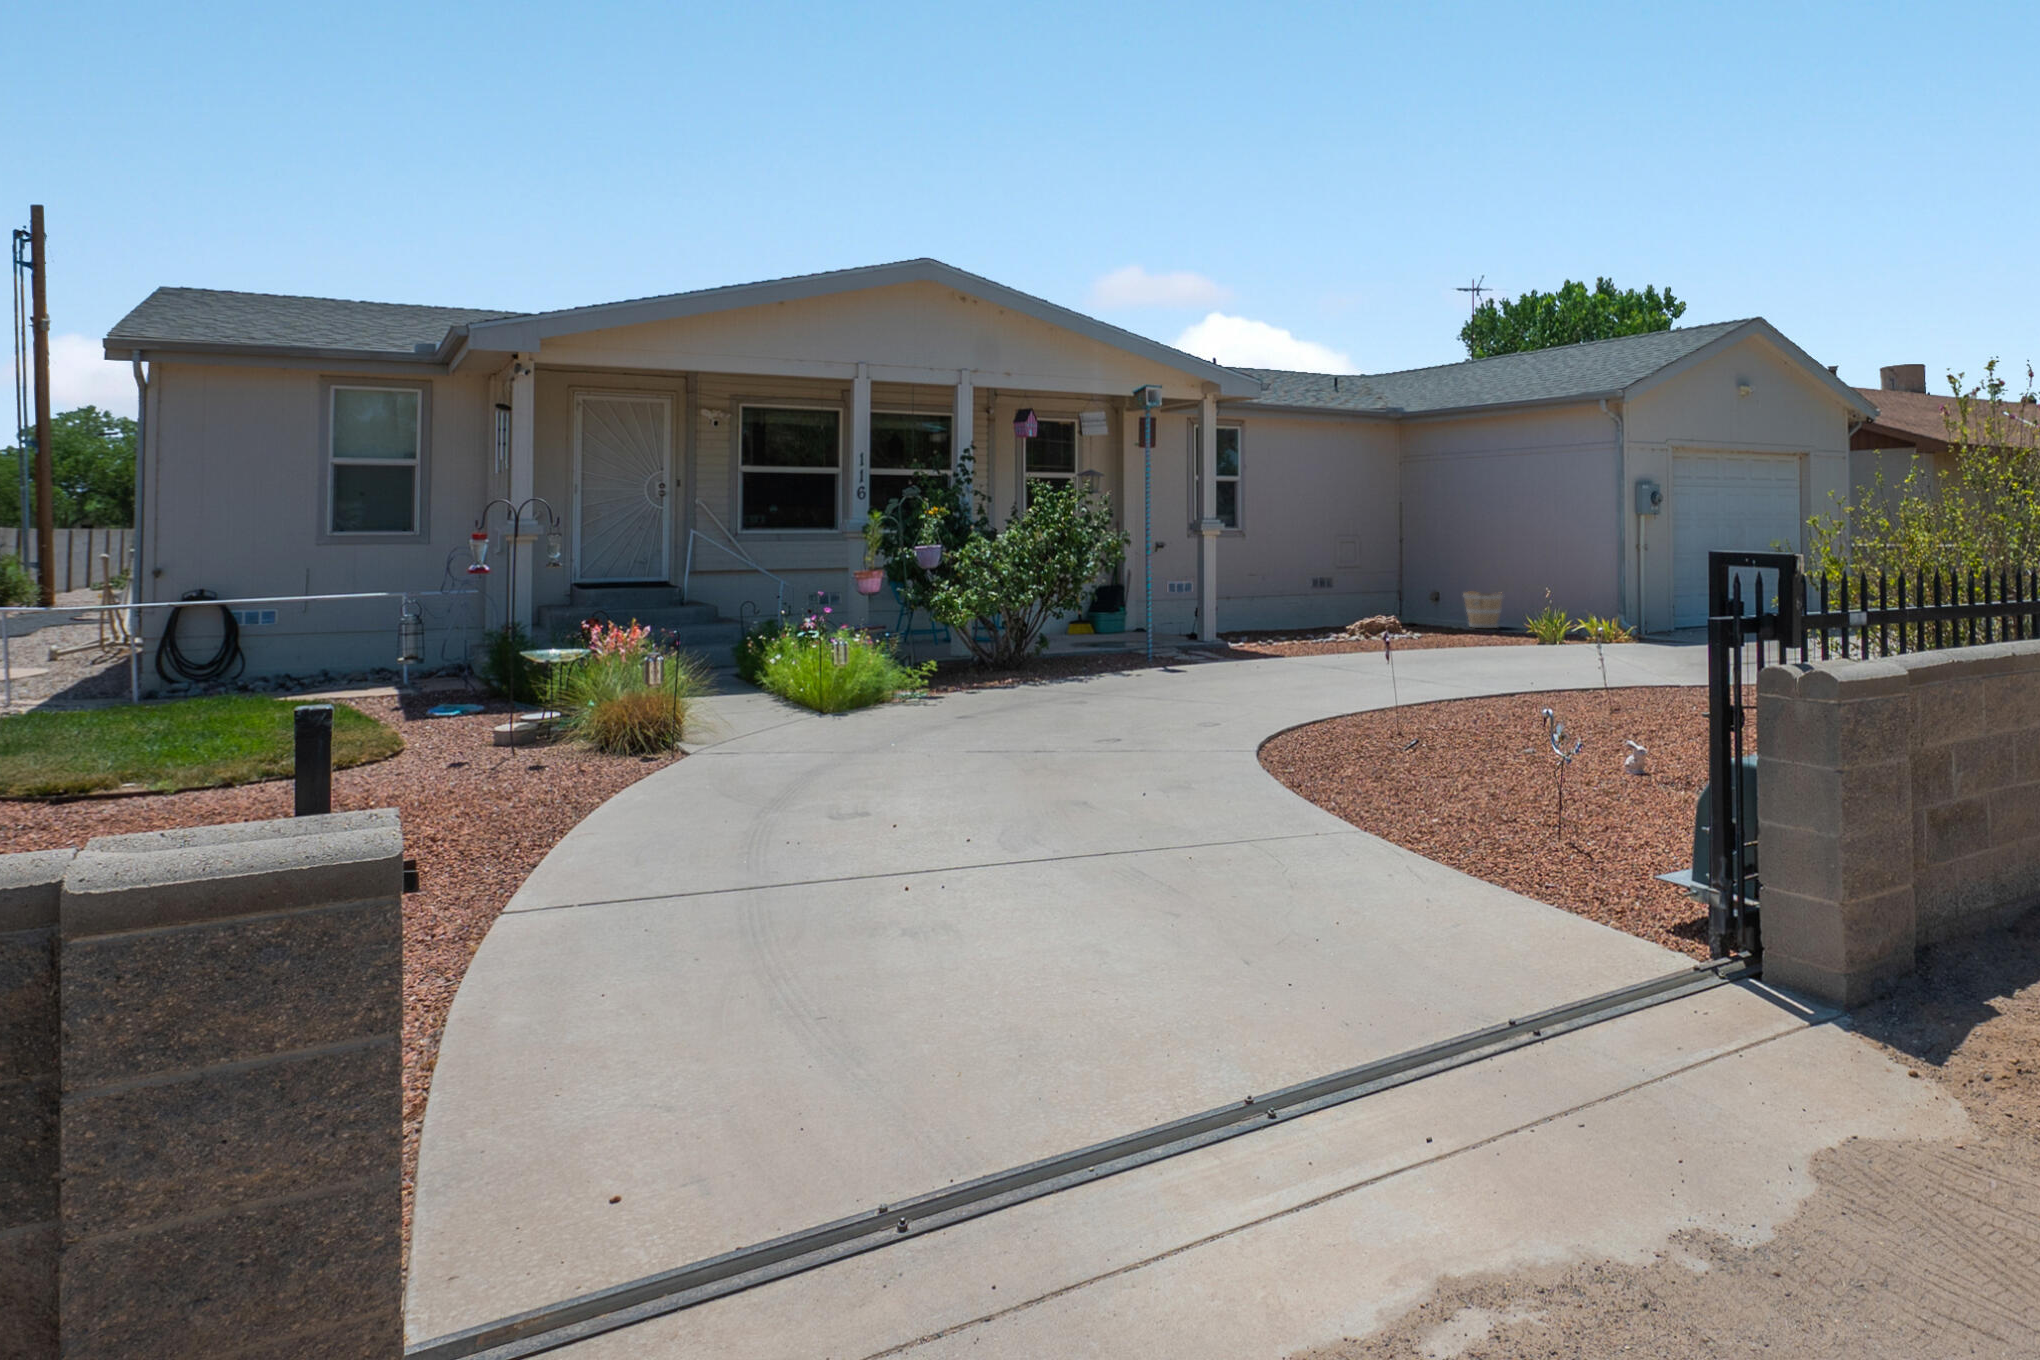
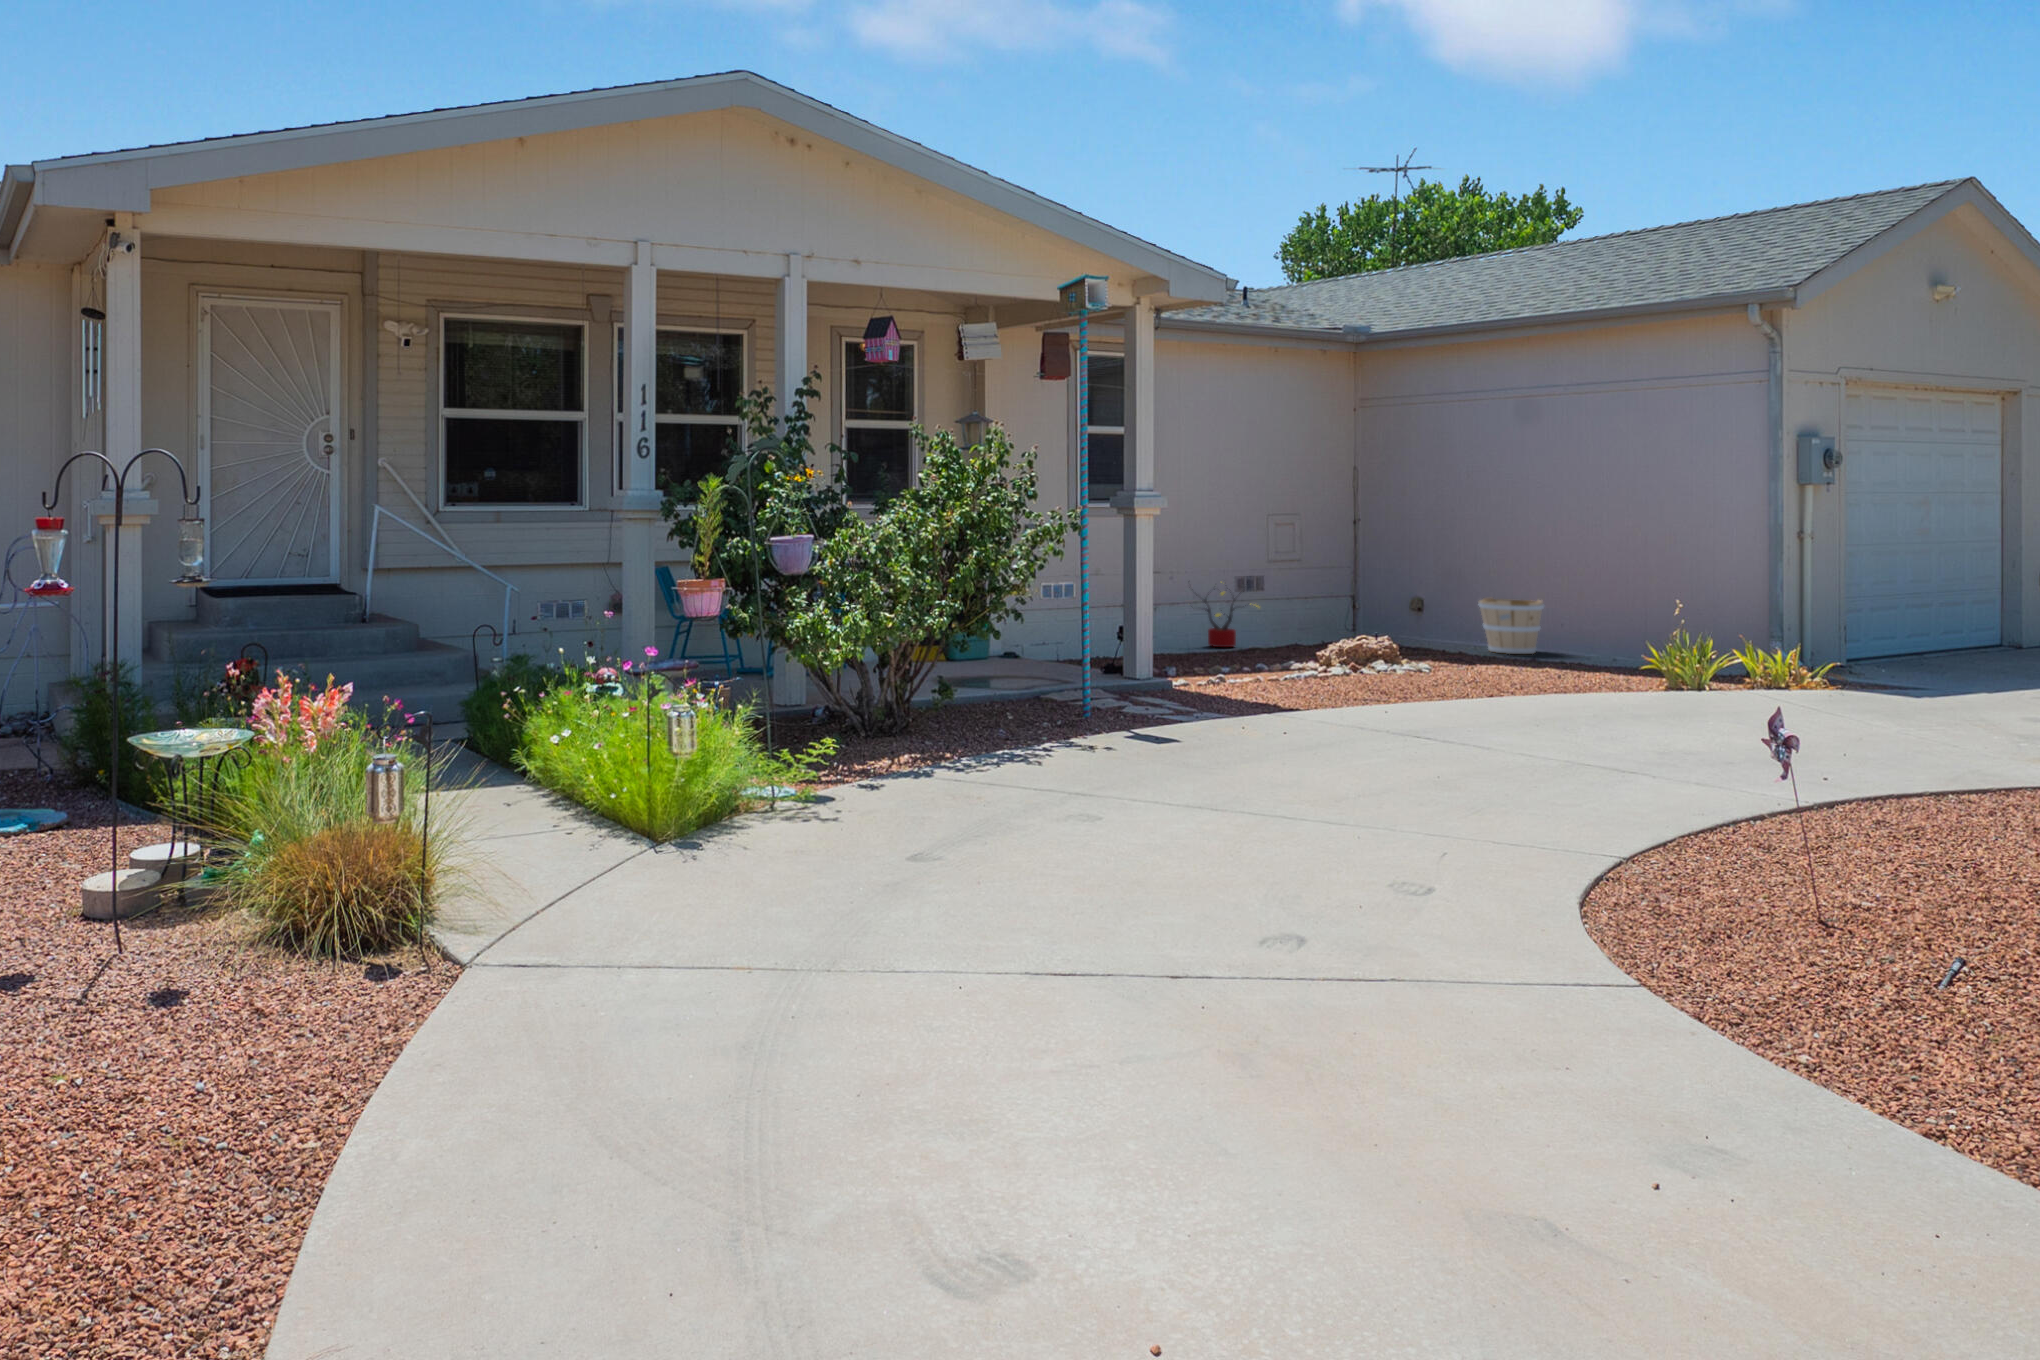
decorative plant: none [1267,580,1319,626] -> present [1192,588,1257,647]

